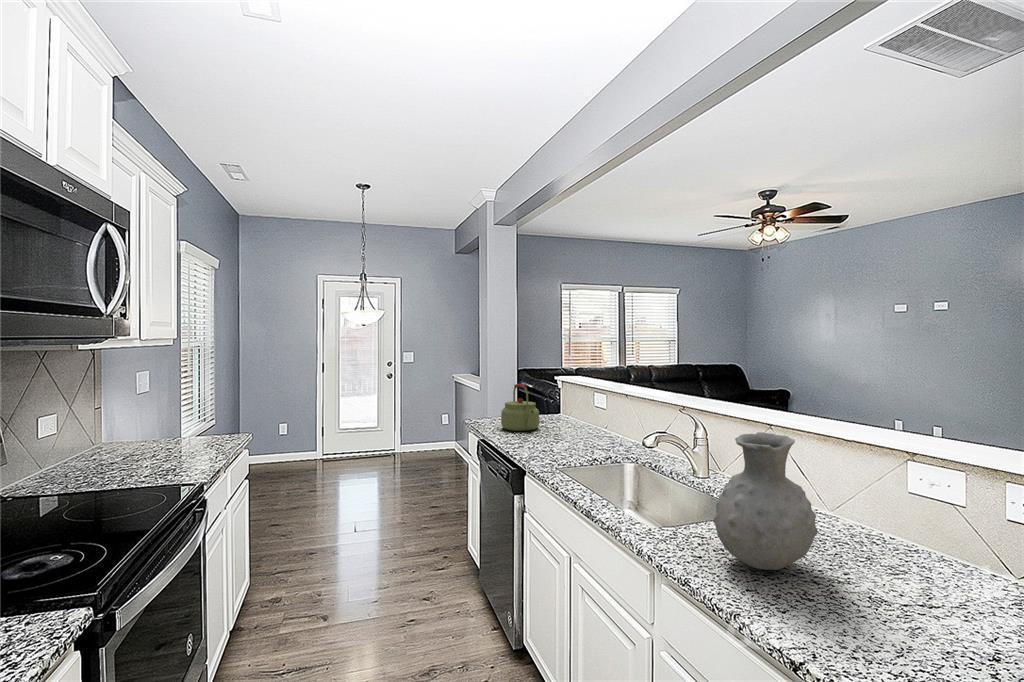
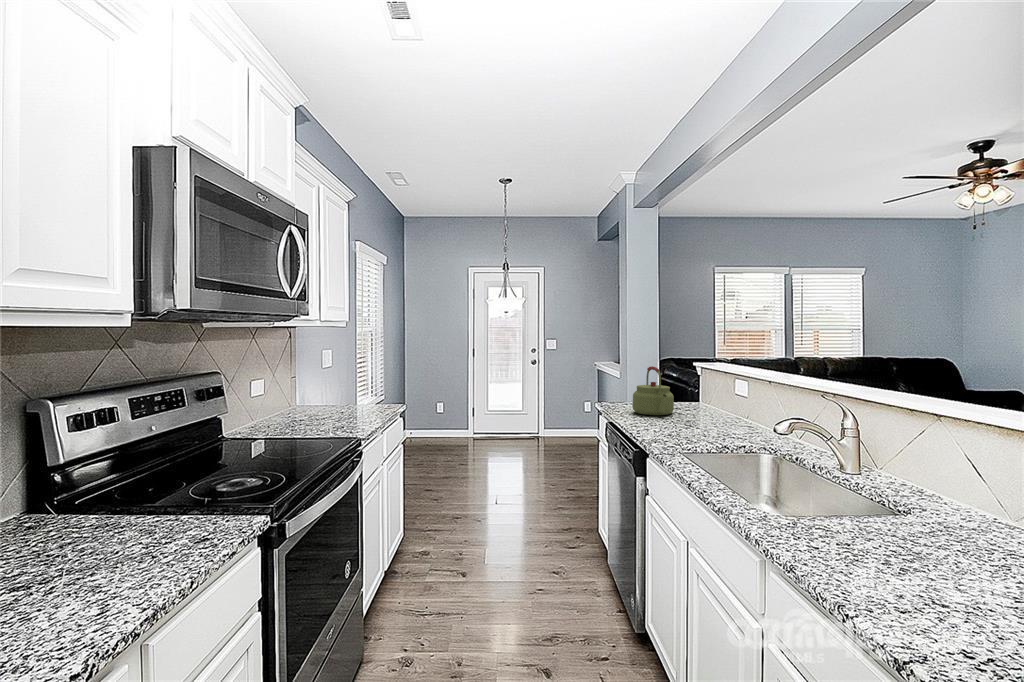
vase: present [714,432,818,570] -> none [832,412,965,569]

